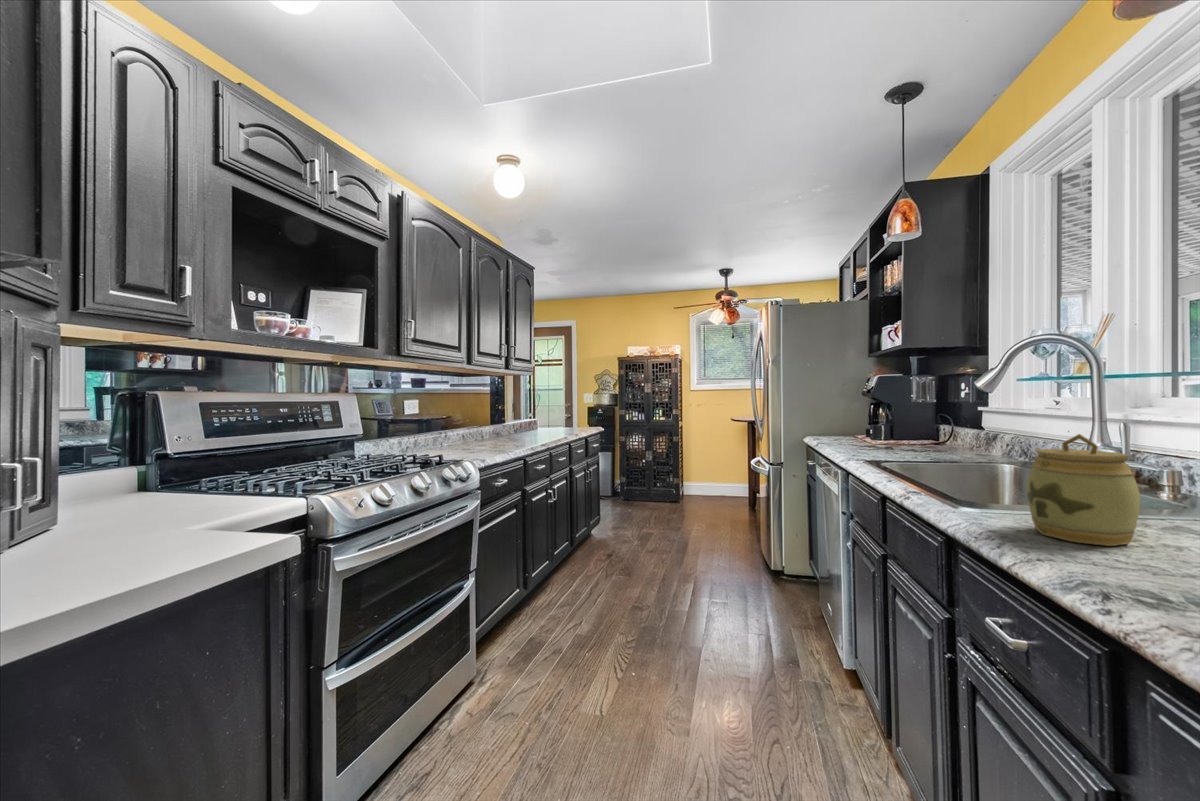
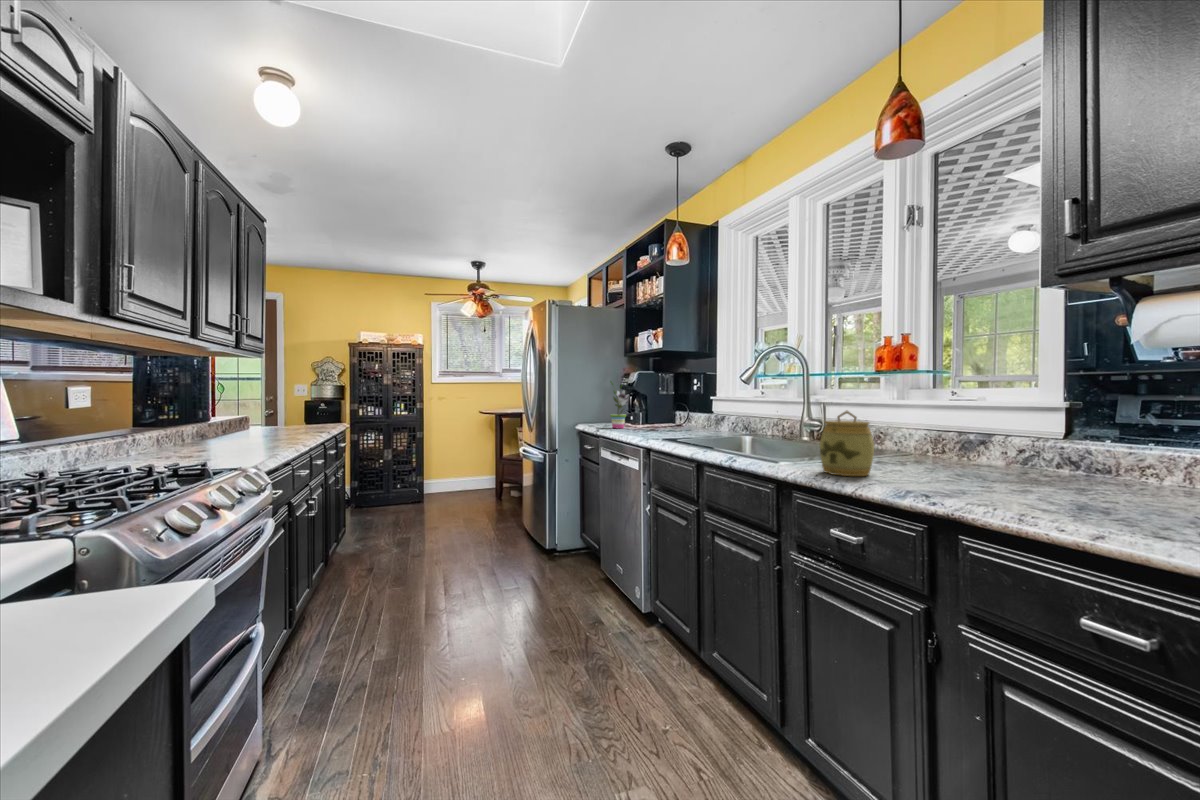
potted plant: none [836,385,863,441] -> present [611,382,628,428]

